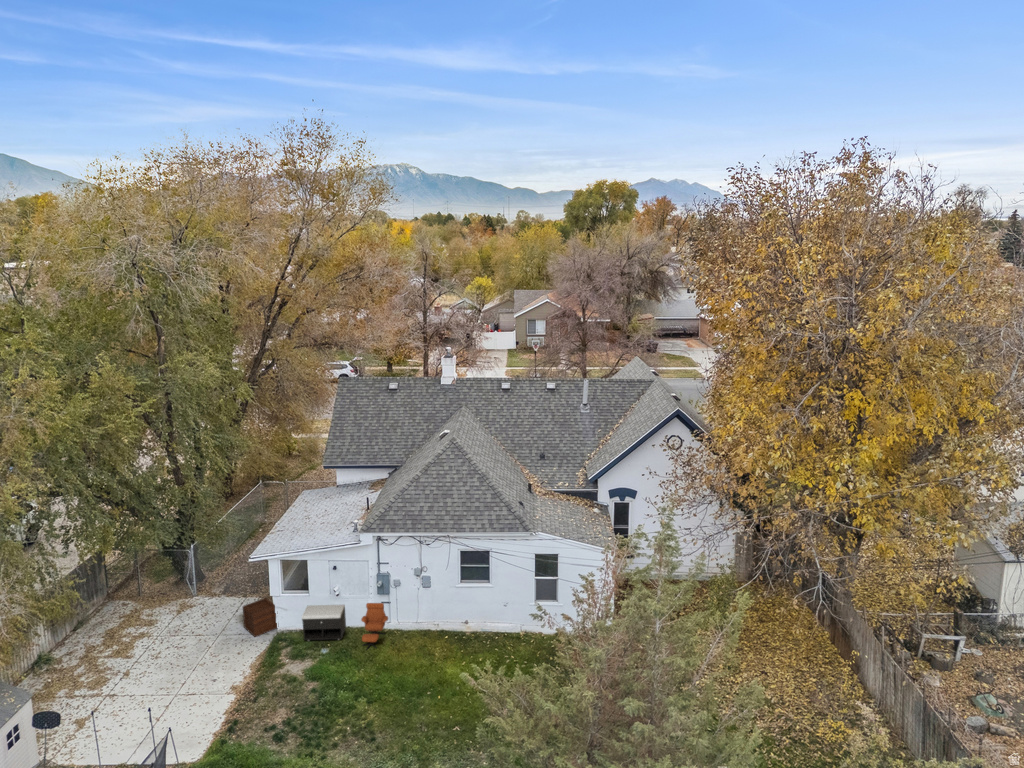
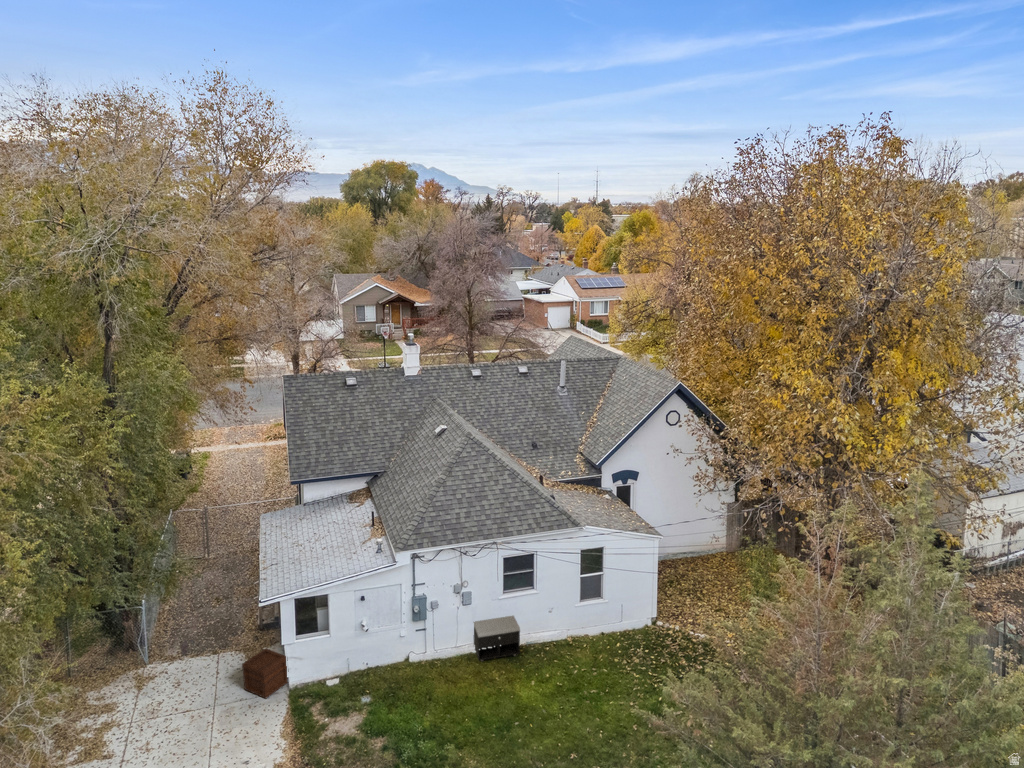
lounge chair: present [361,603,388,649] -> none [396,630,428,688]
storage bench: present [302,605,346,641] -> present [473,616,520,661]

